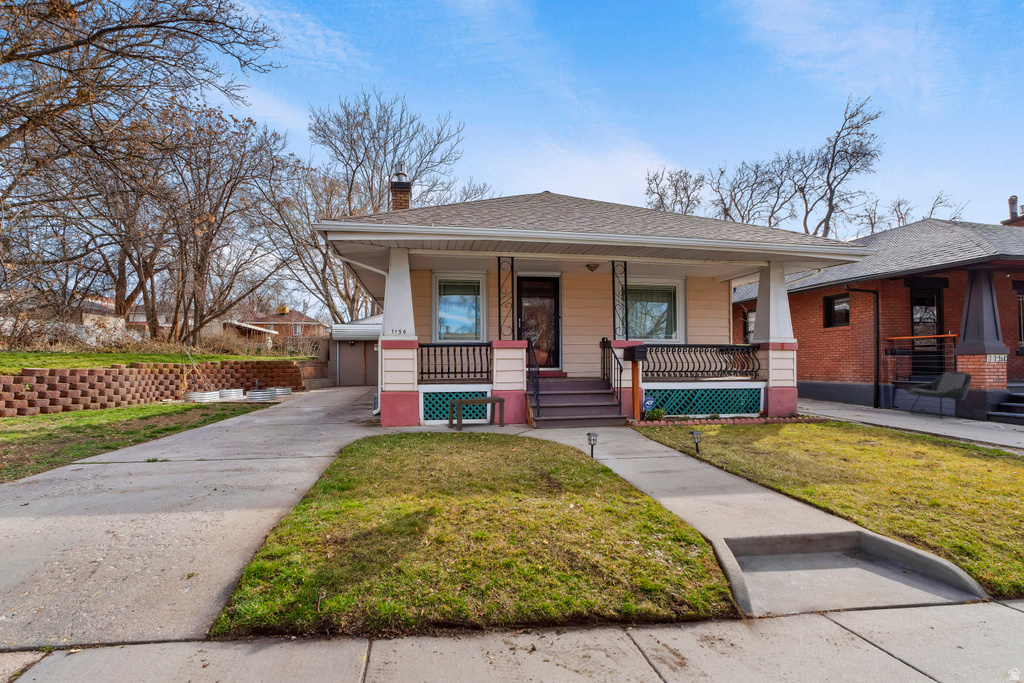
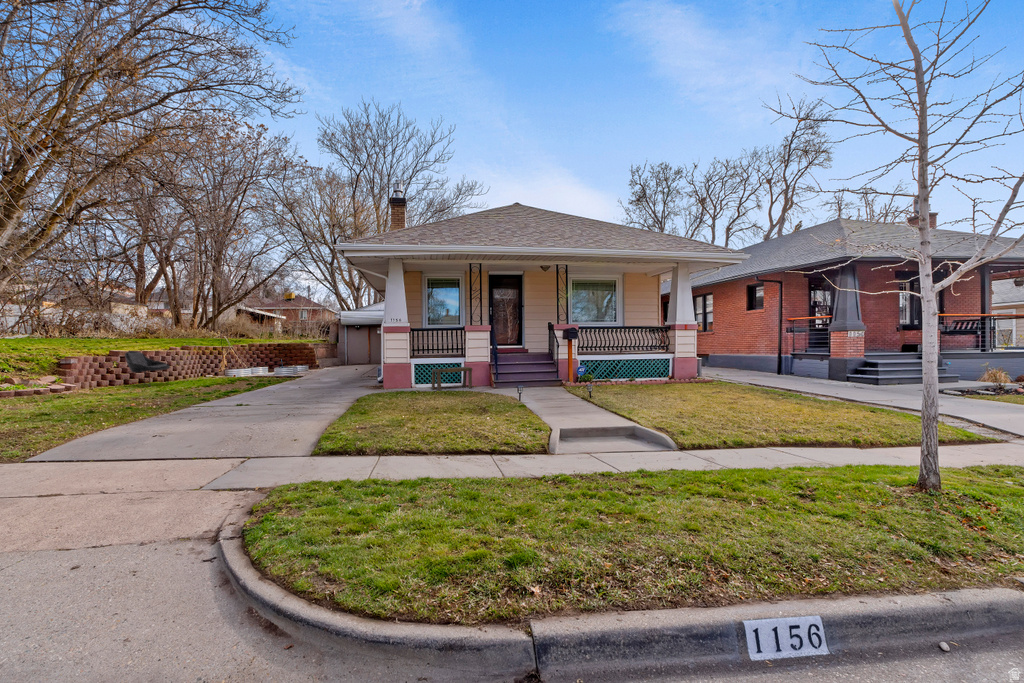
lounge chair: present [907,372,974,419] -> present [124,351,170,386]

